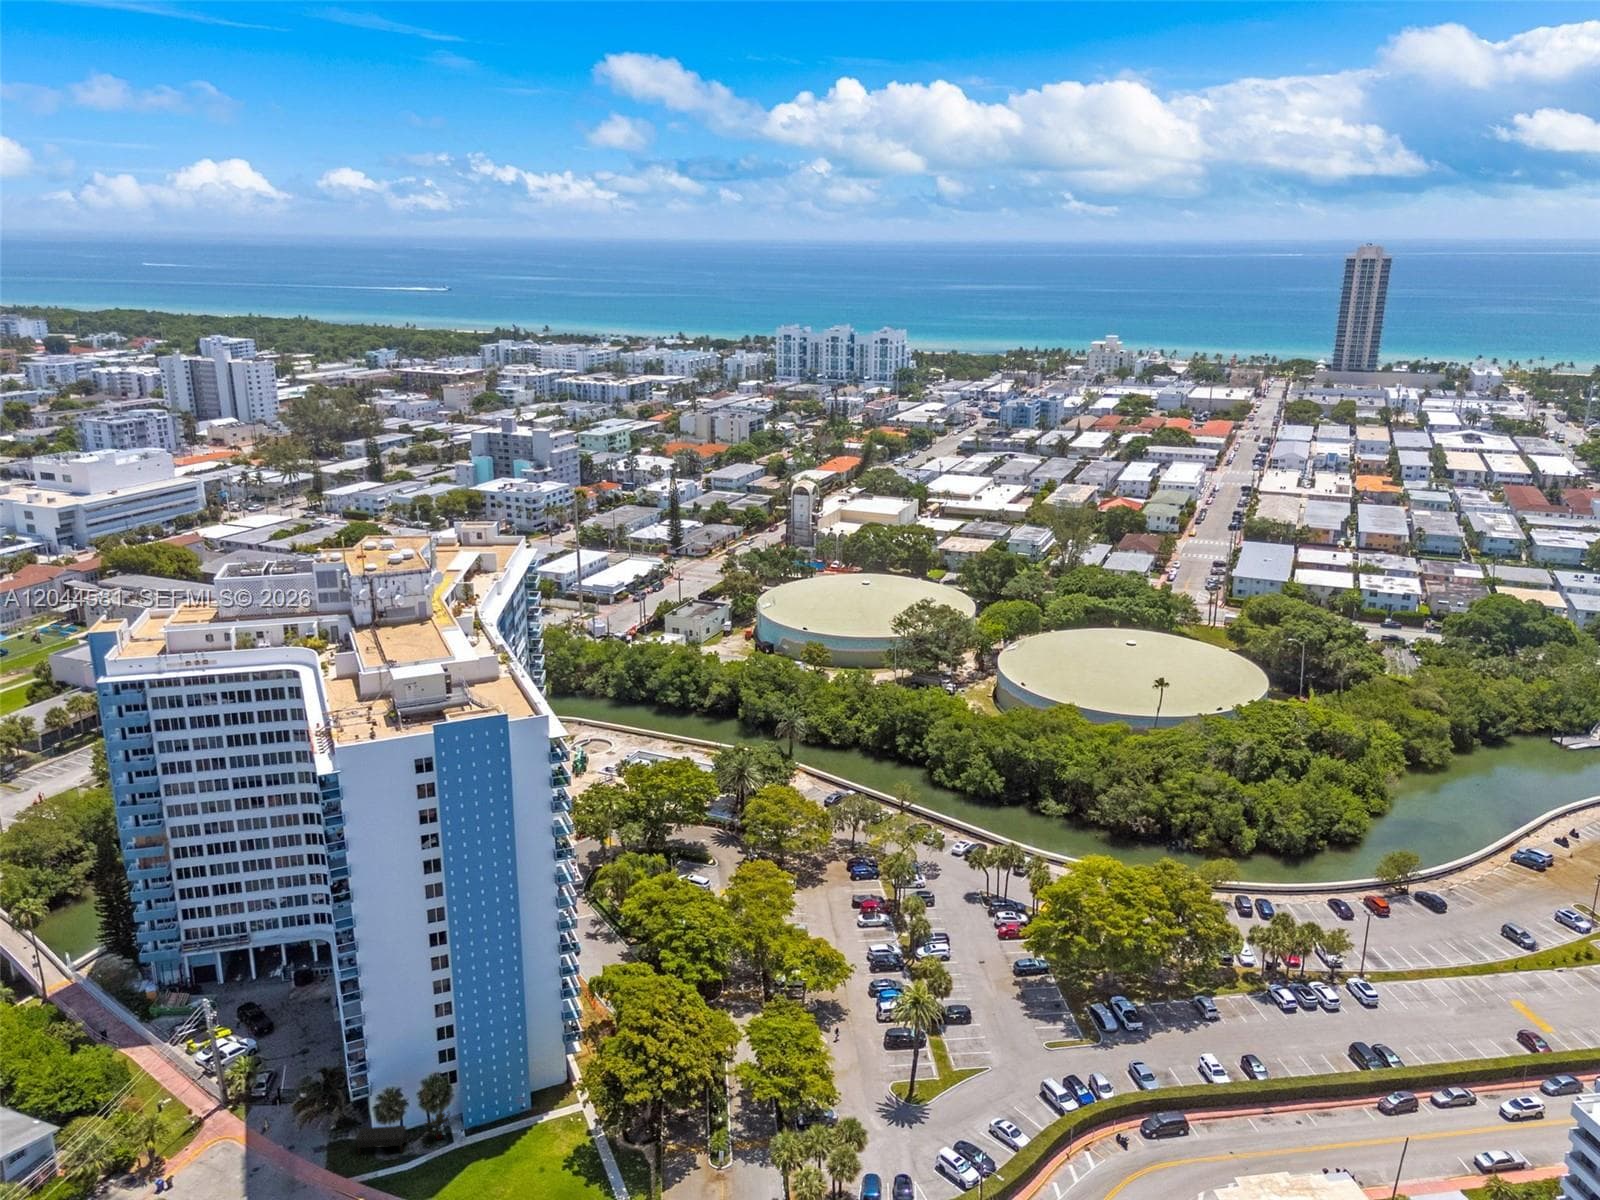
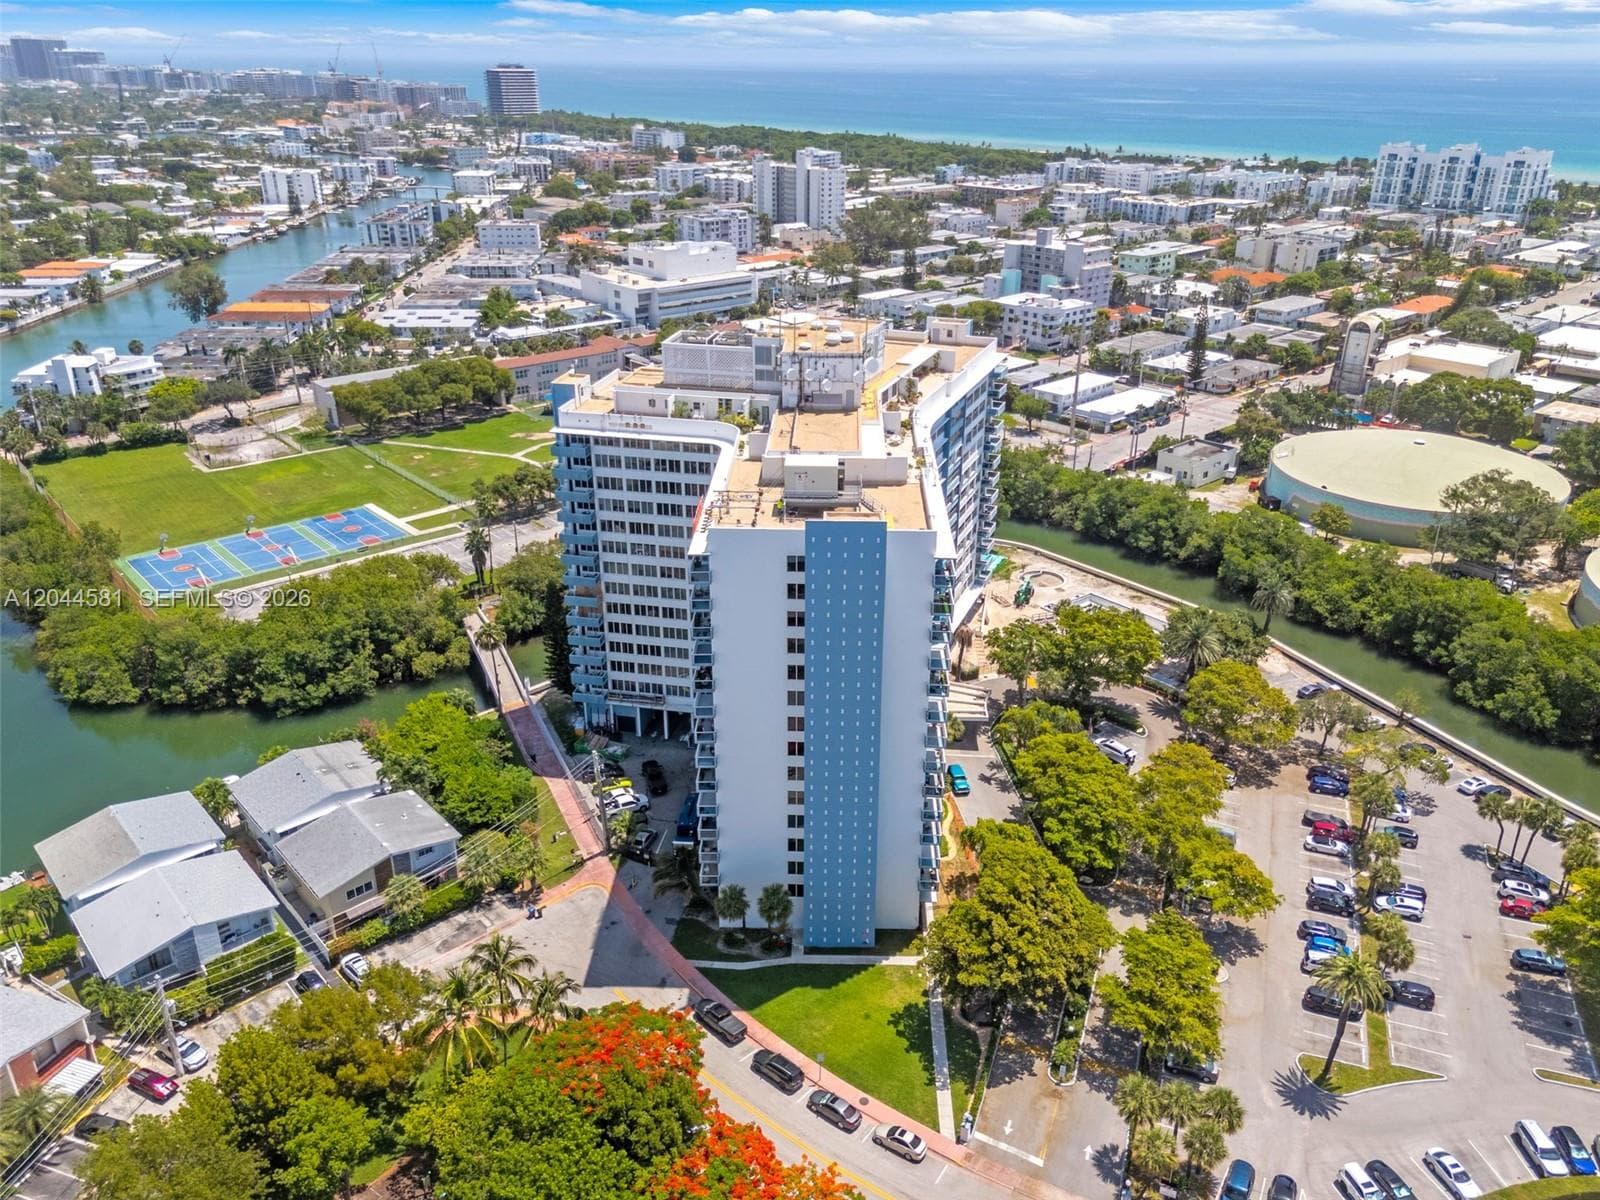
bench: present [356,1126,406,1154] -> none [703,913,751,949]

